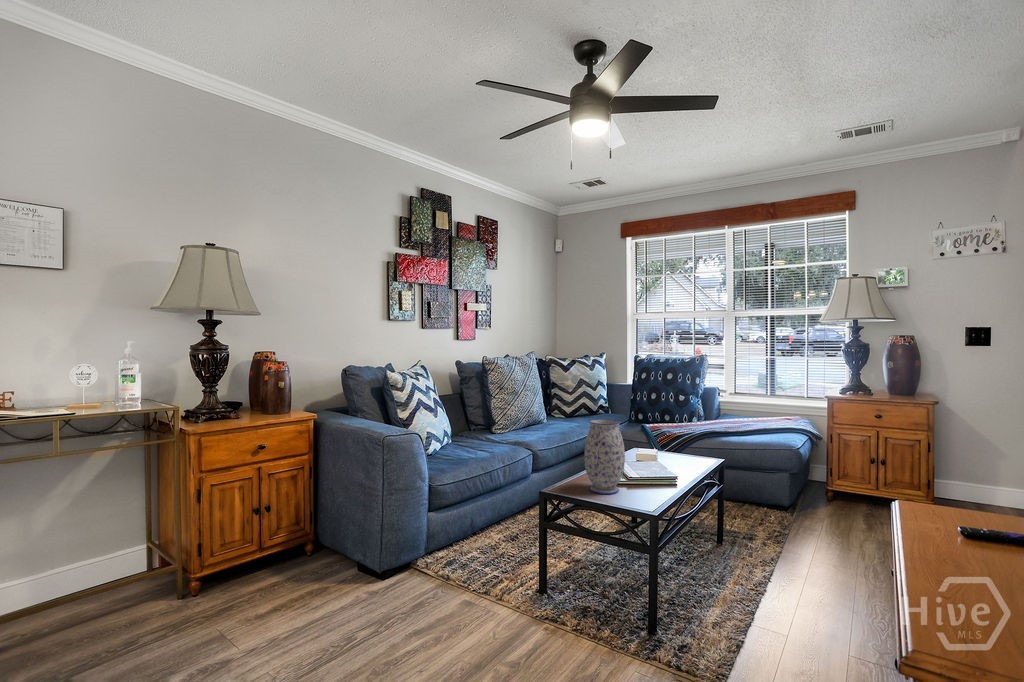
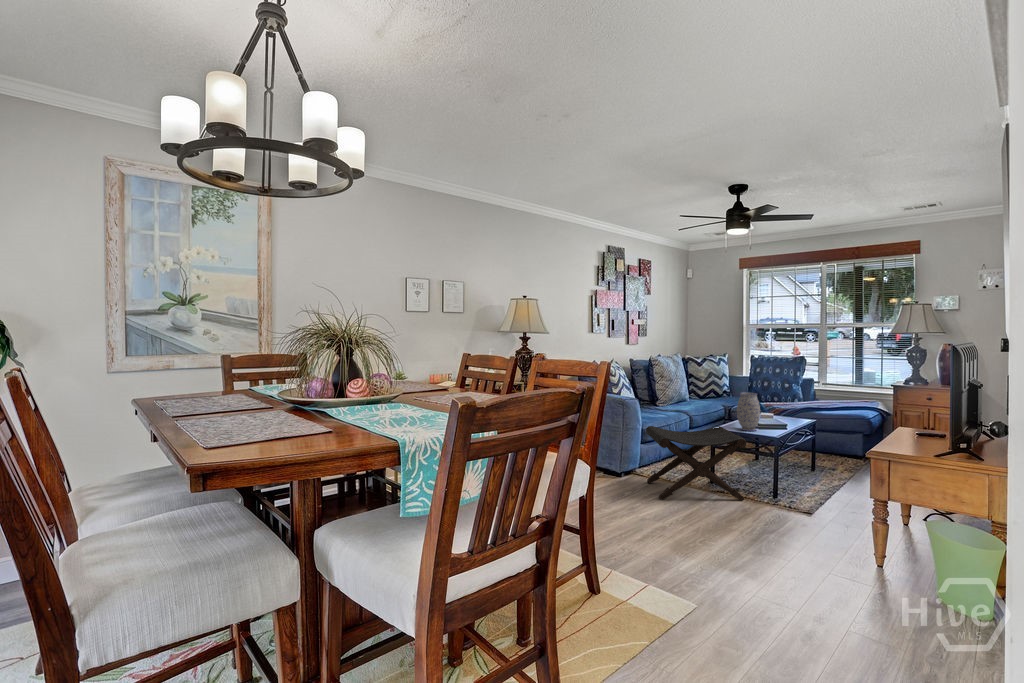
footstool: none [407,483,589,660] -> present [646,426,746,500]

